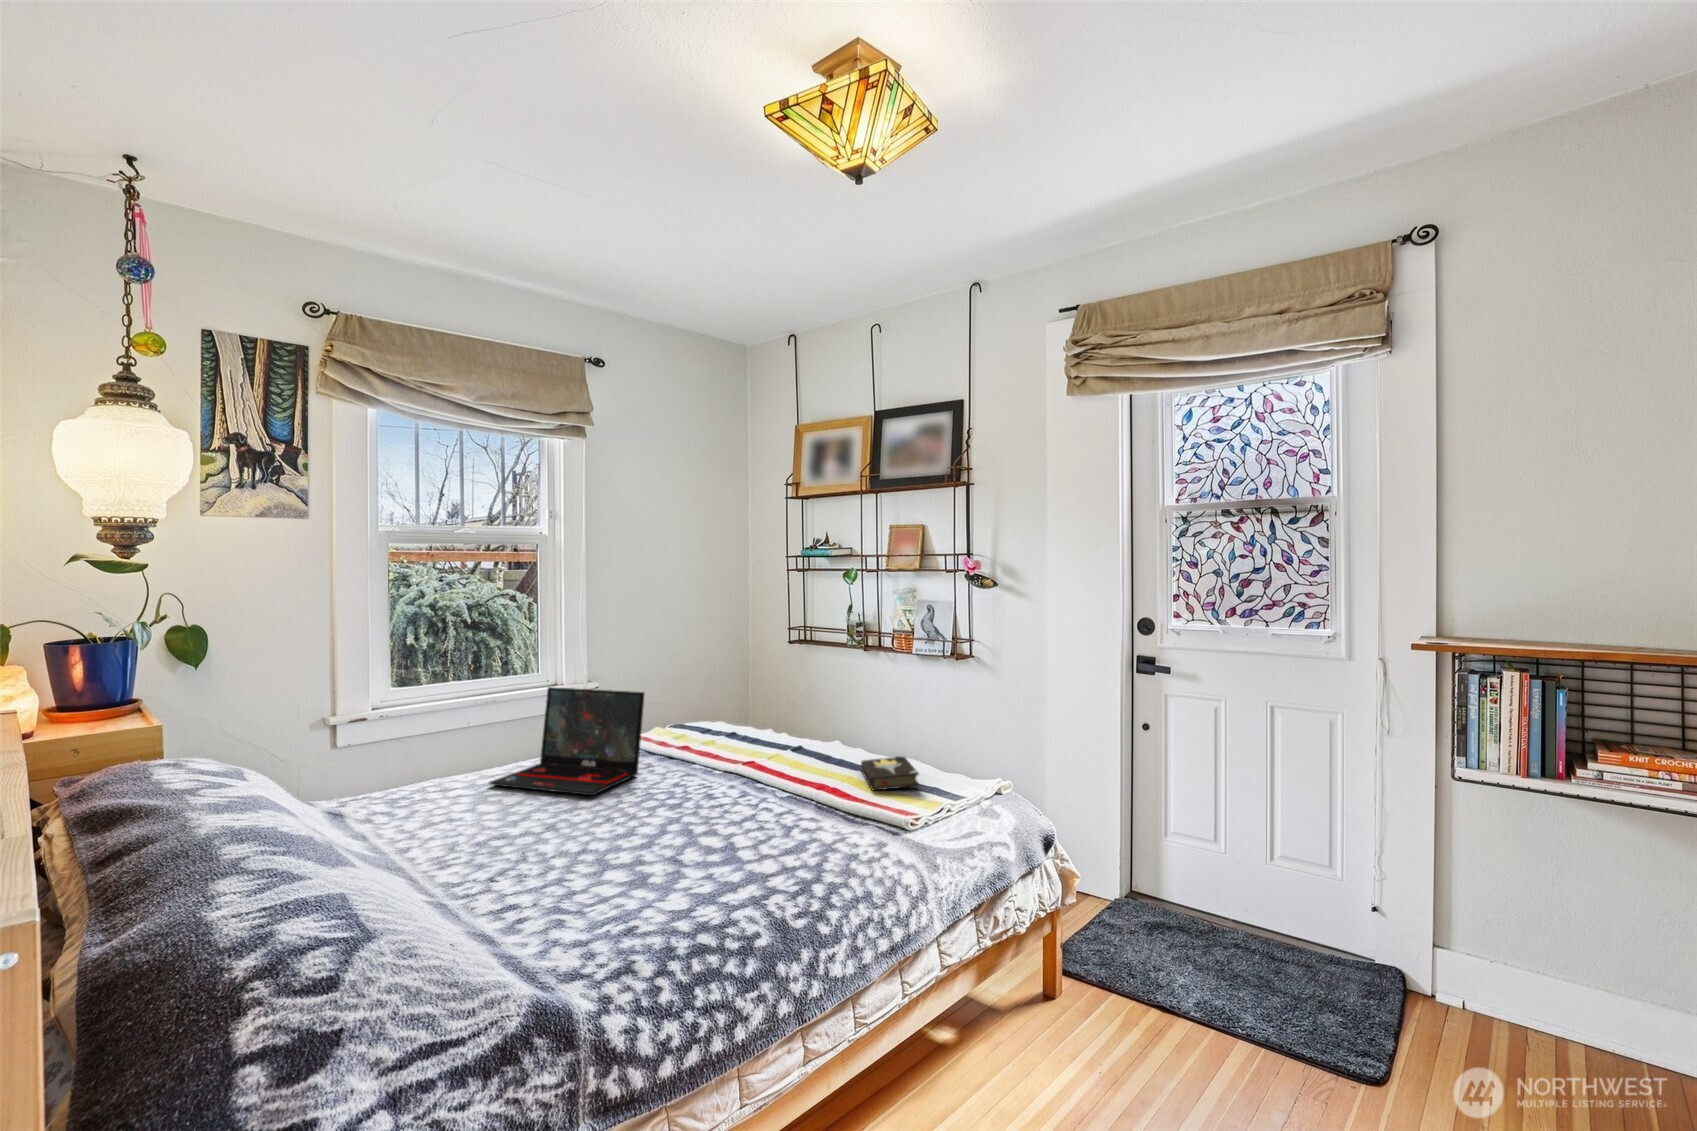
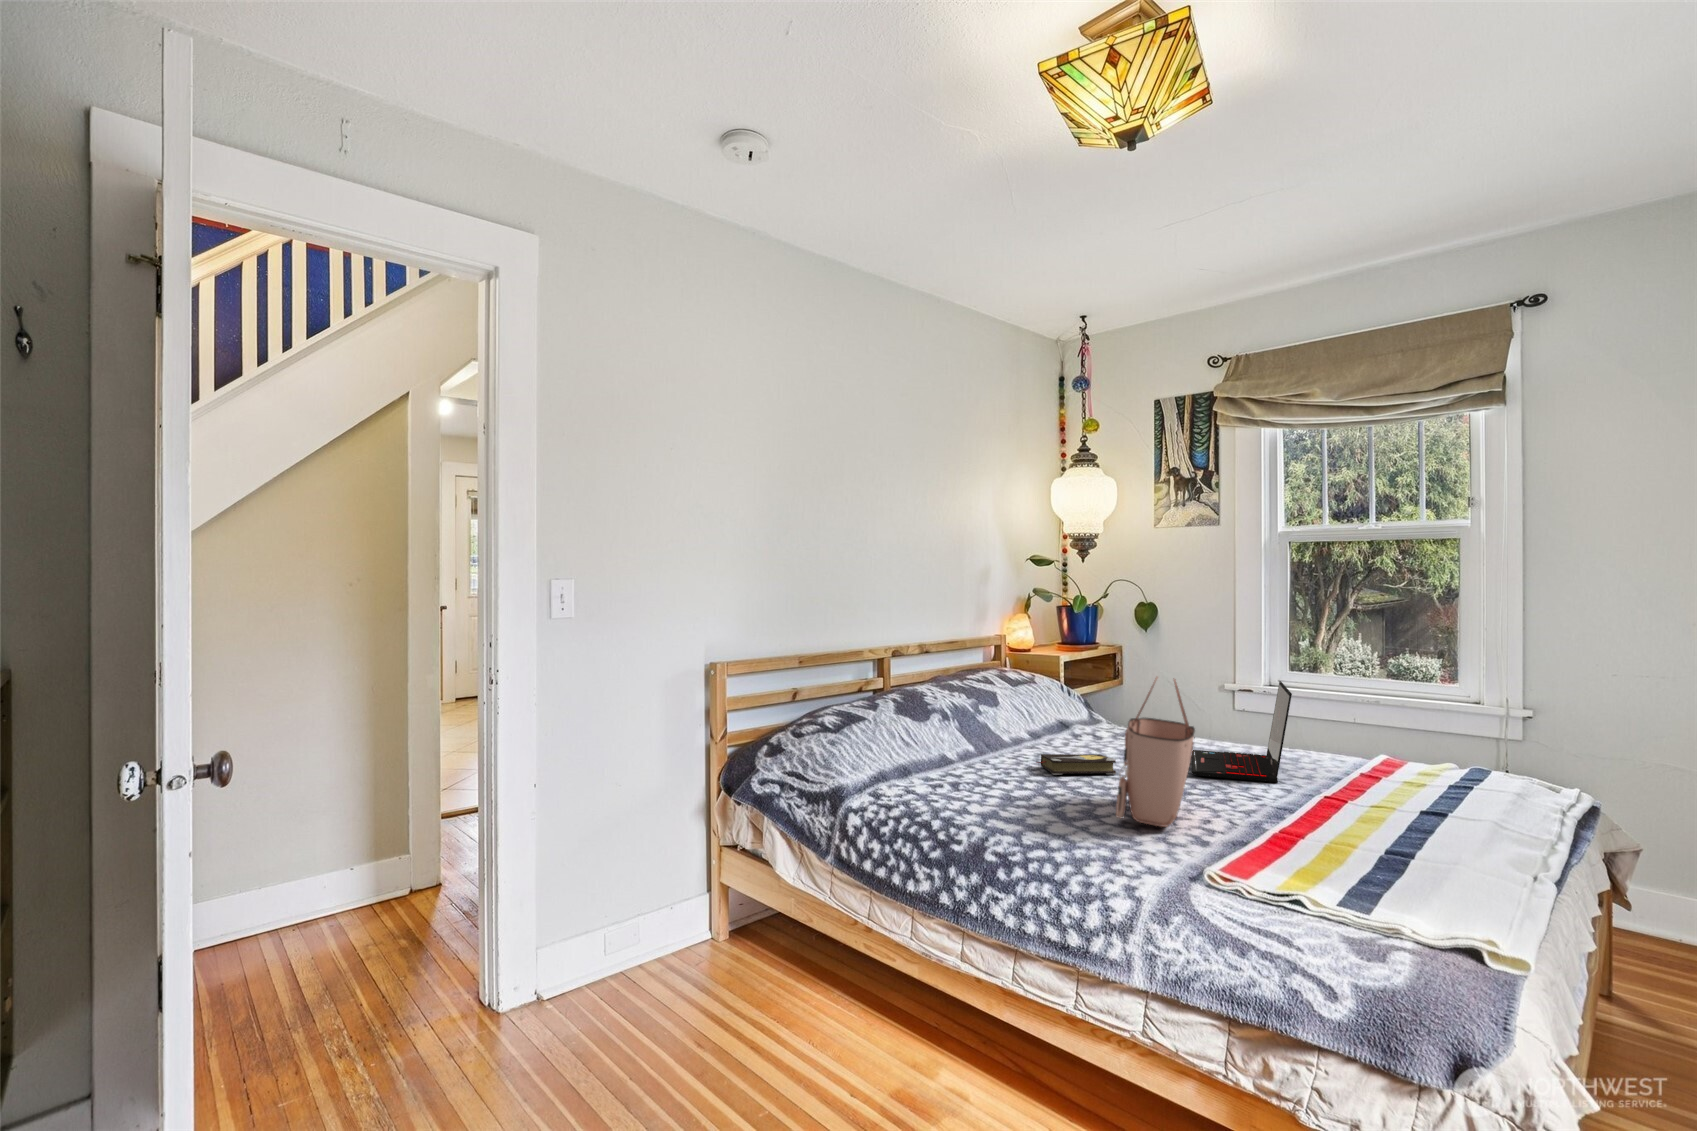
tote bag: none [662,691,805,839] -> present [1116,677,1195,827]
hardback book: present [861,756,919,790] -> present [1037,754,1116,775]

